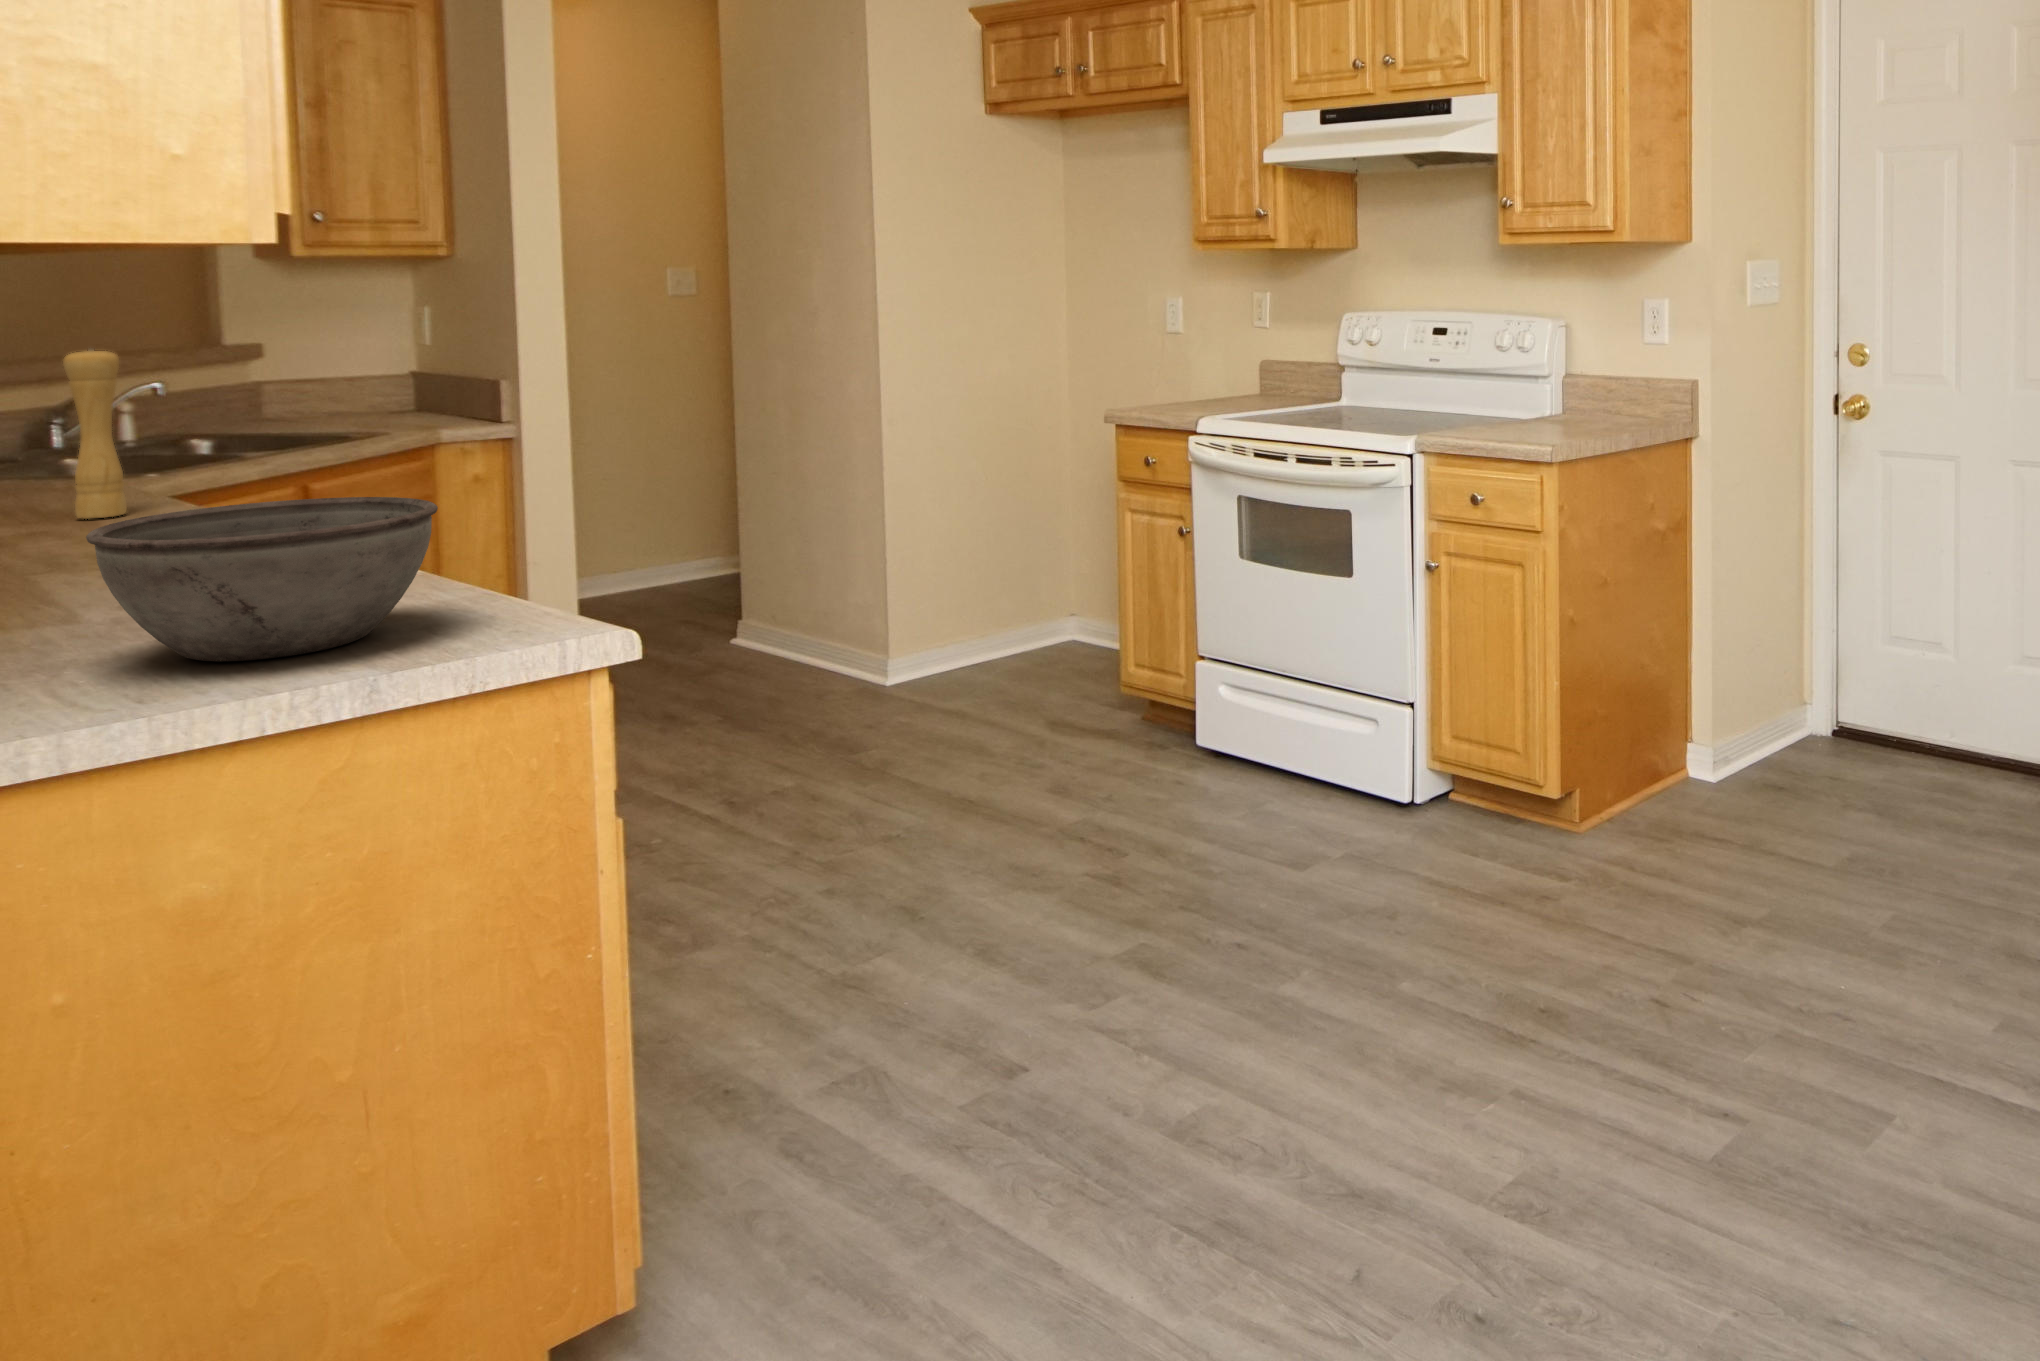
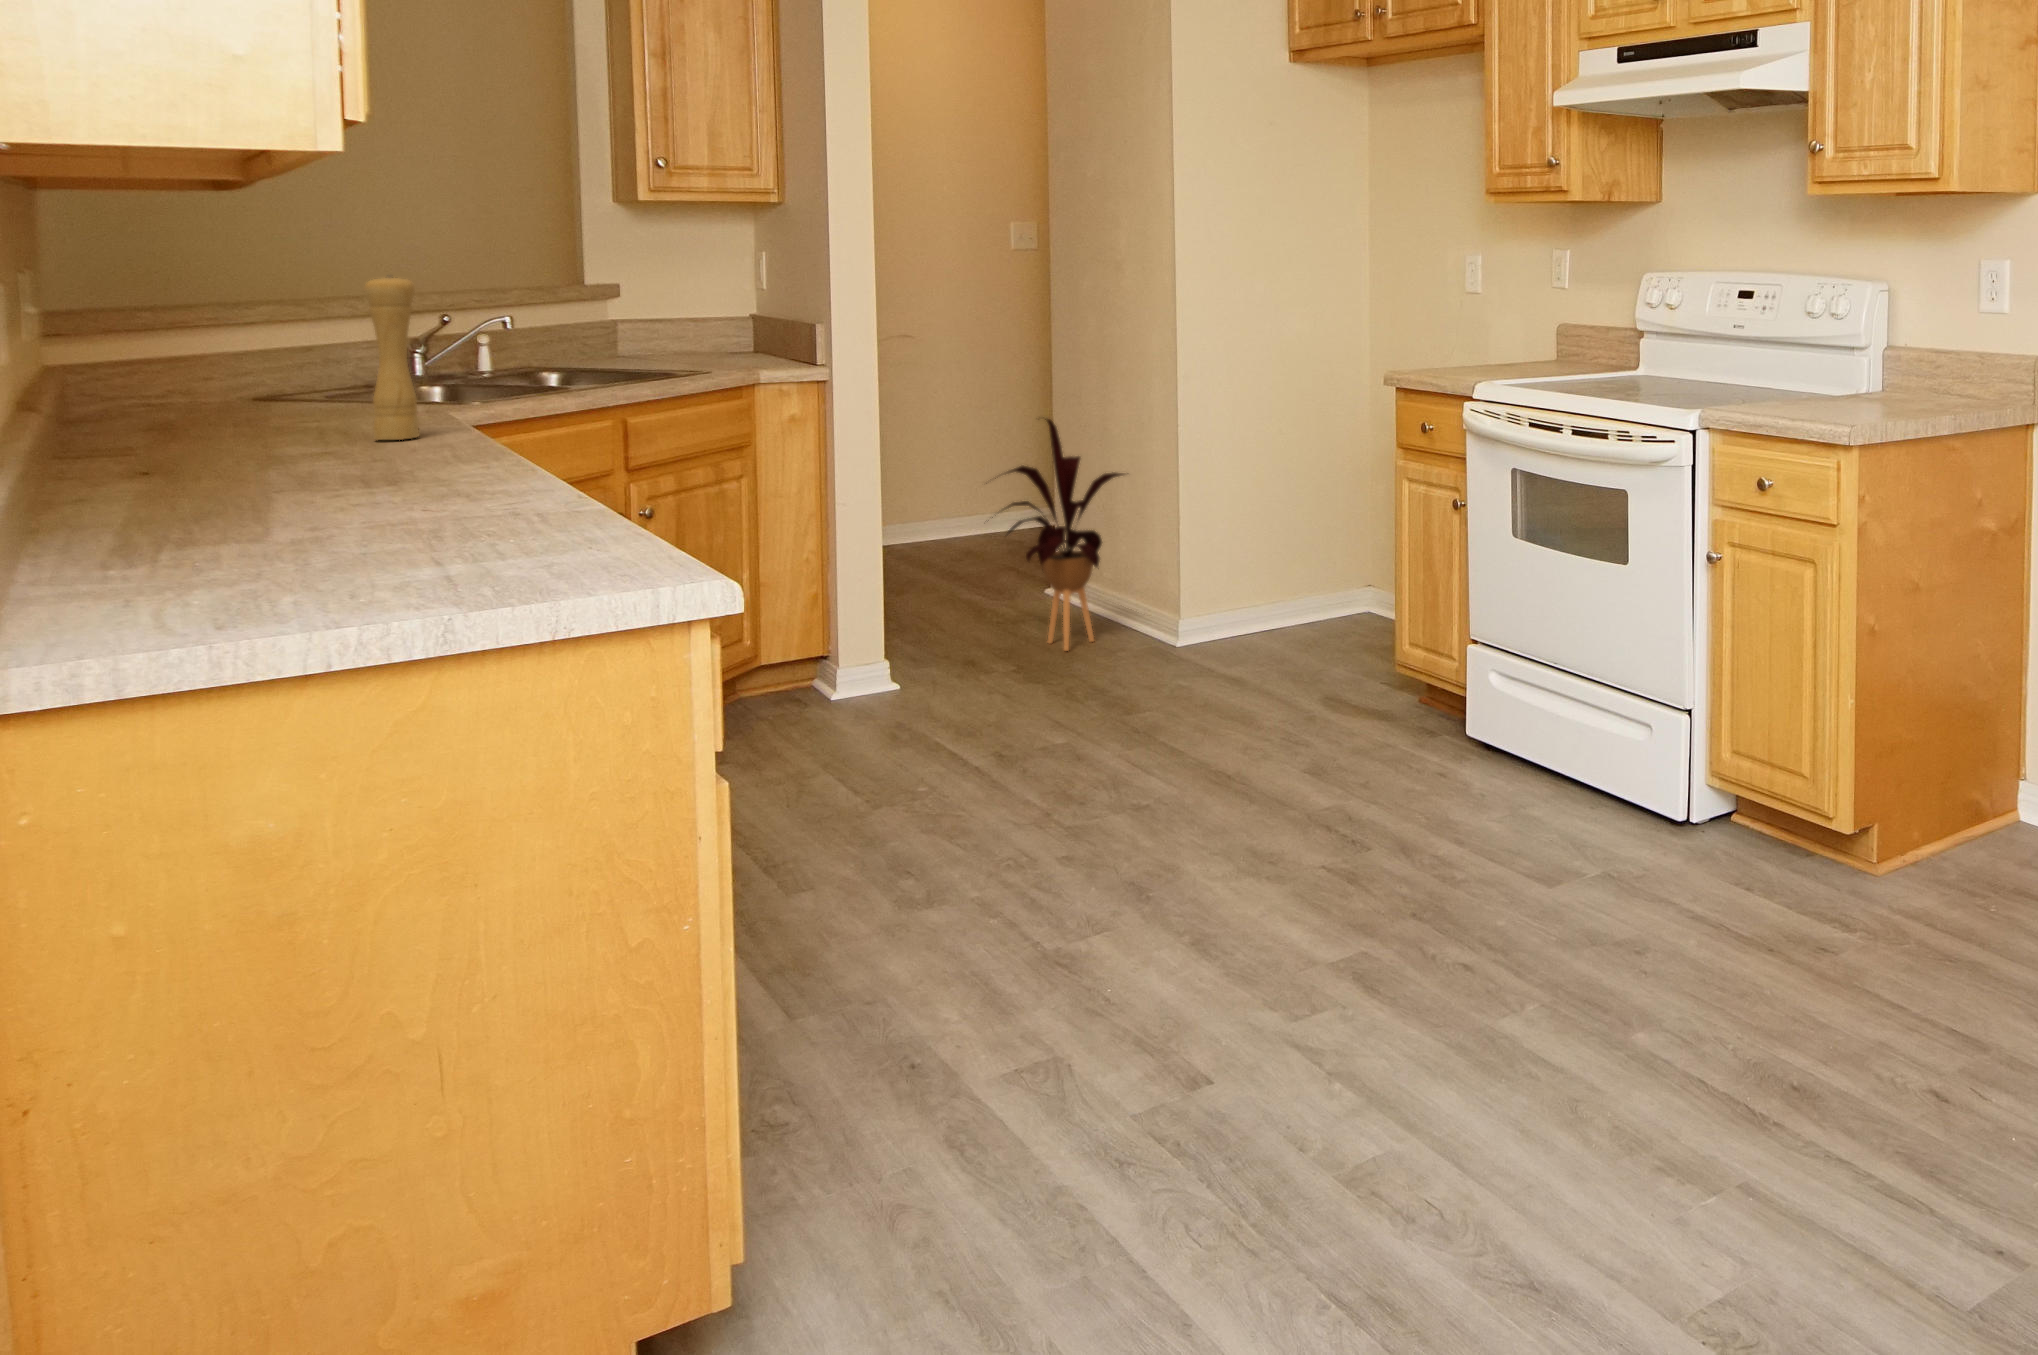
house plant: none [680,465,834,697] -> present [992,419,1124,651]
bowl: present [86,497,438,661] -> none [198,425,559,591]

